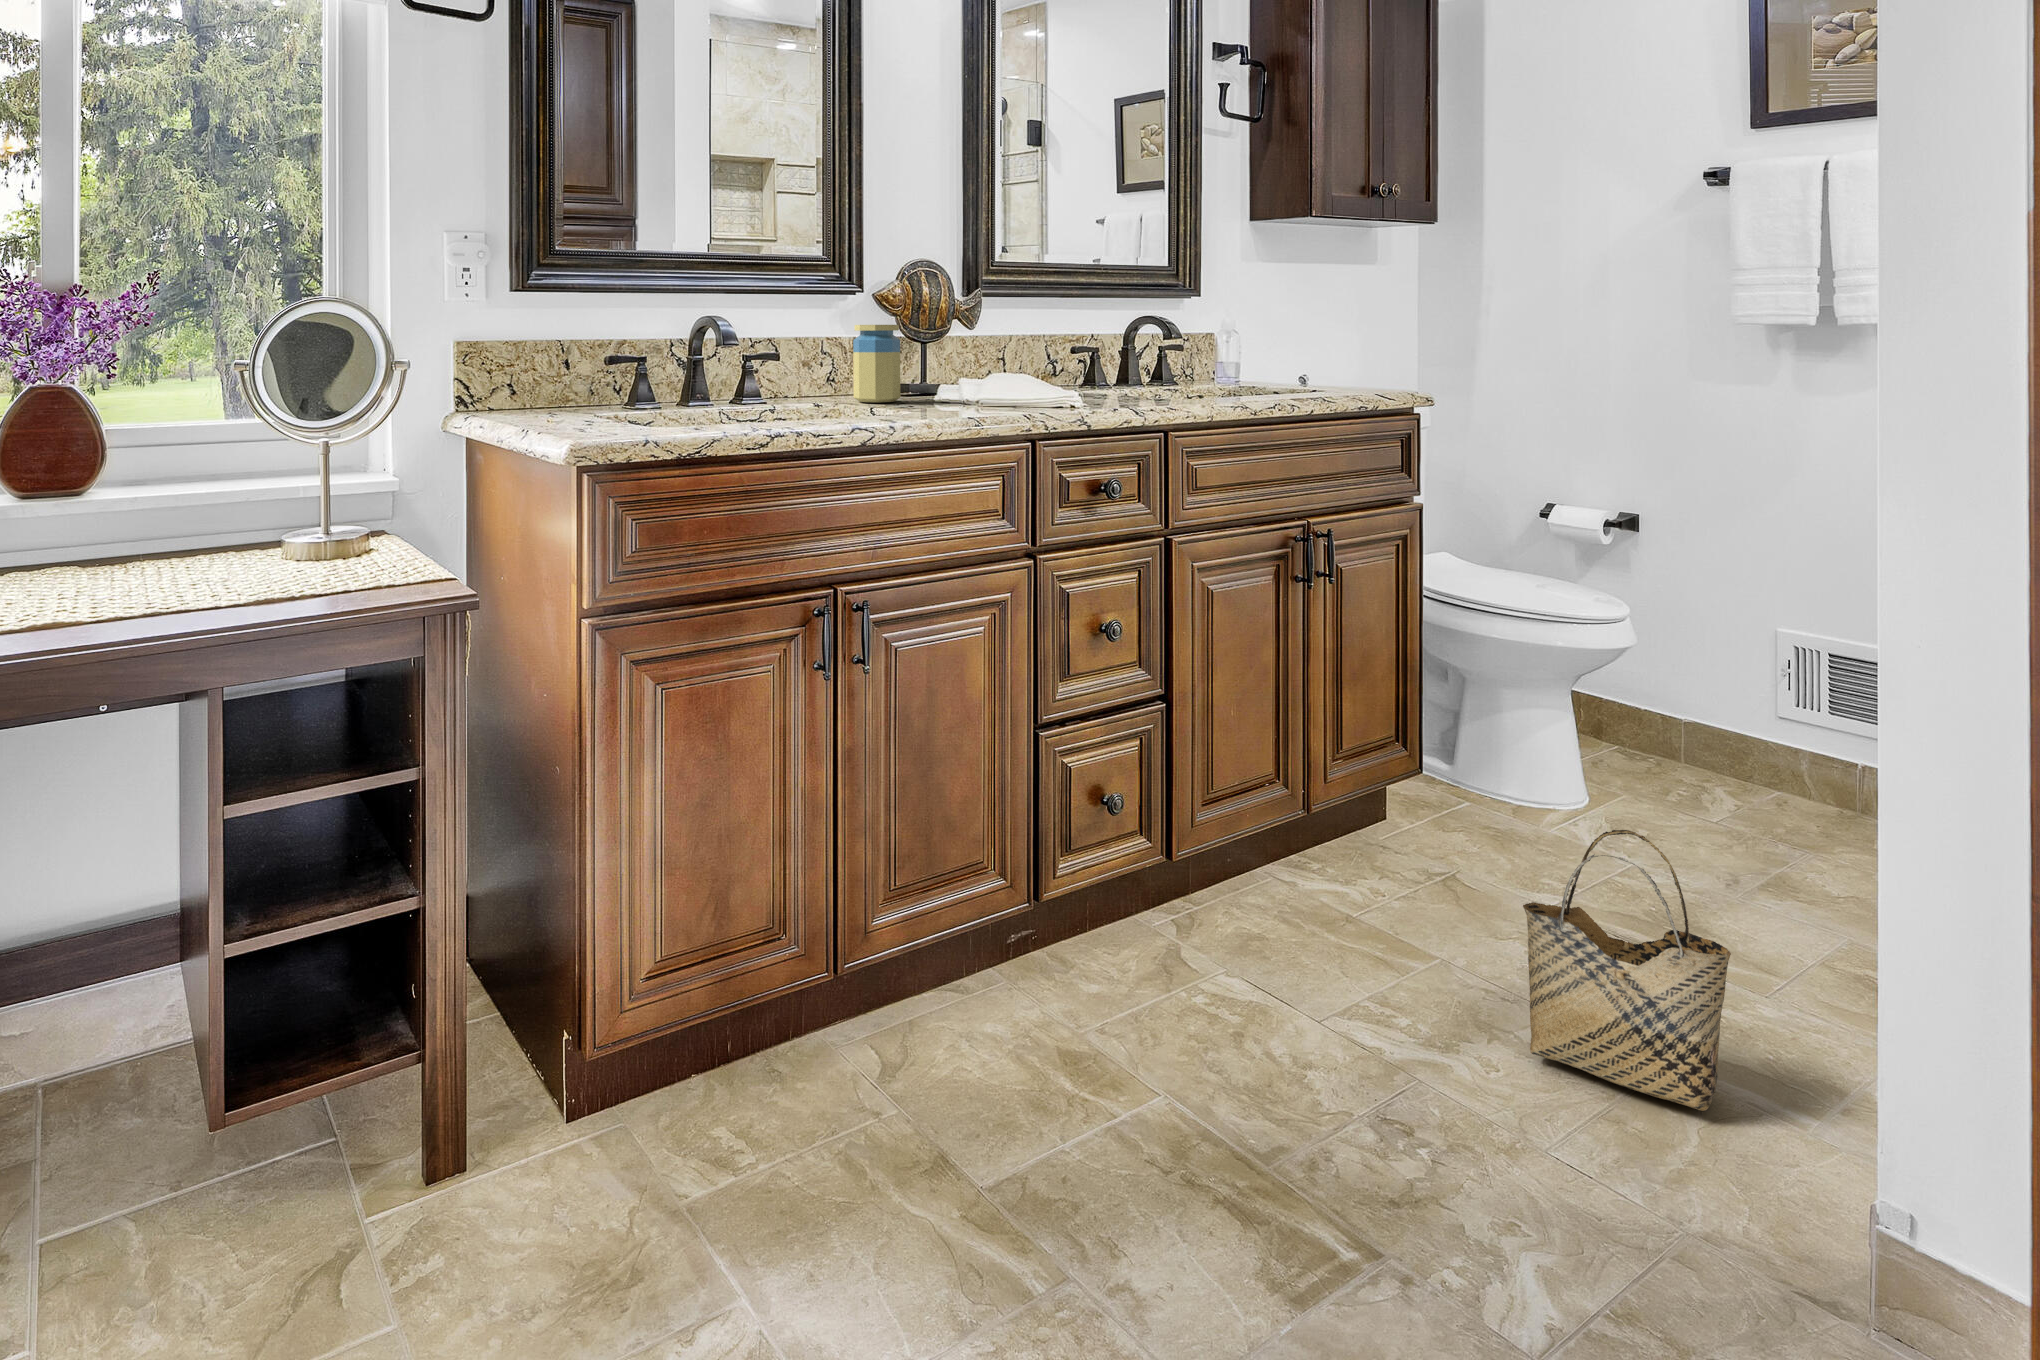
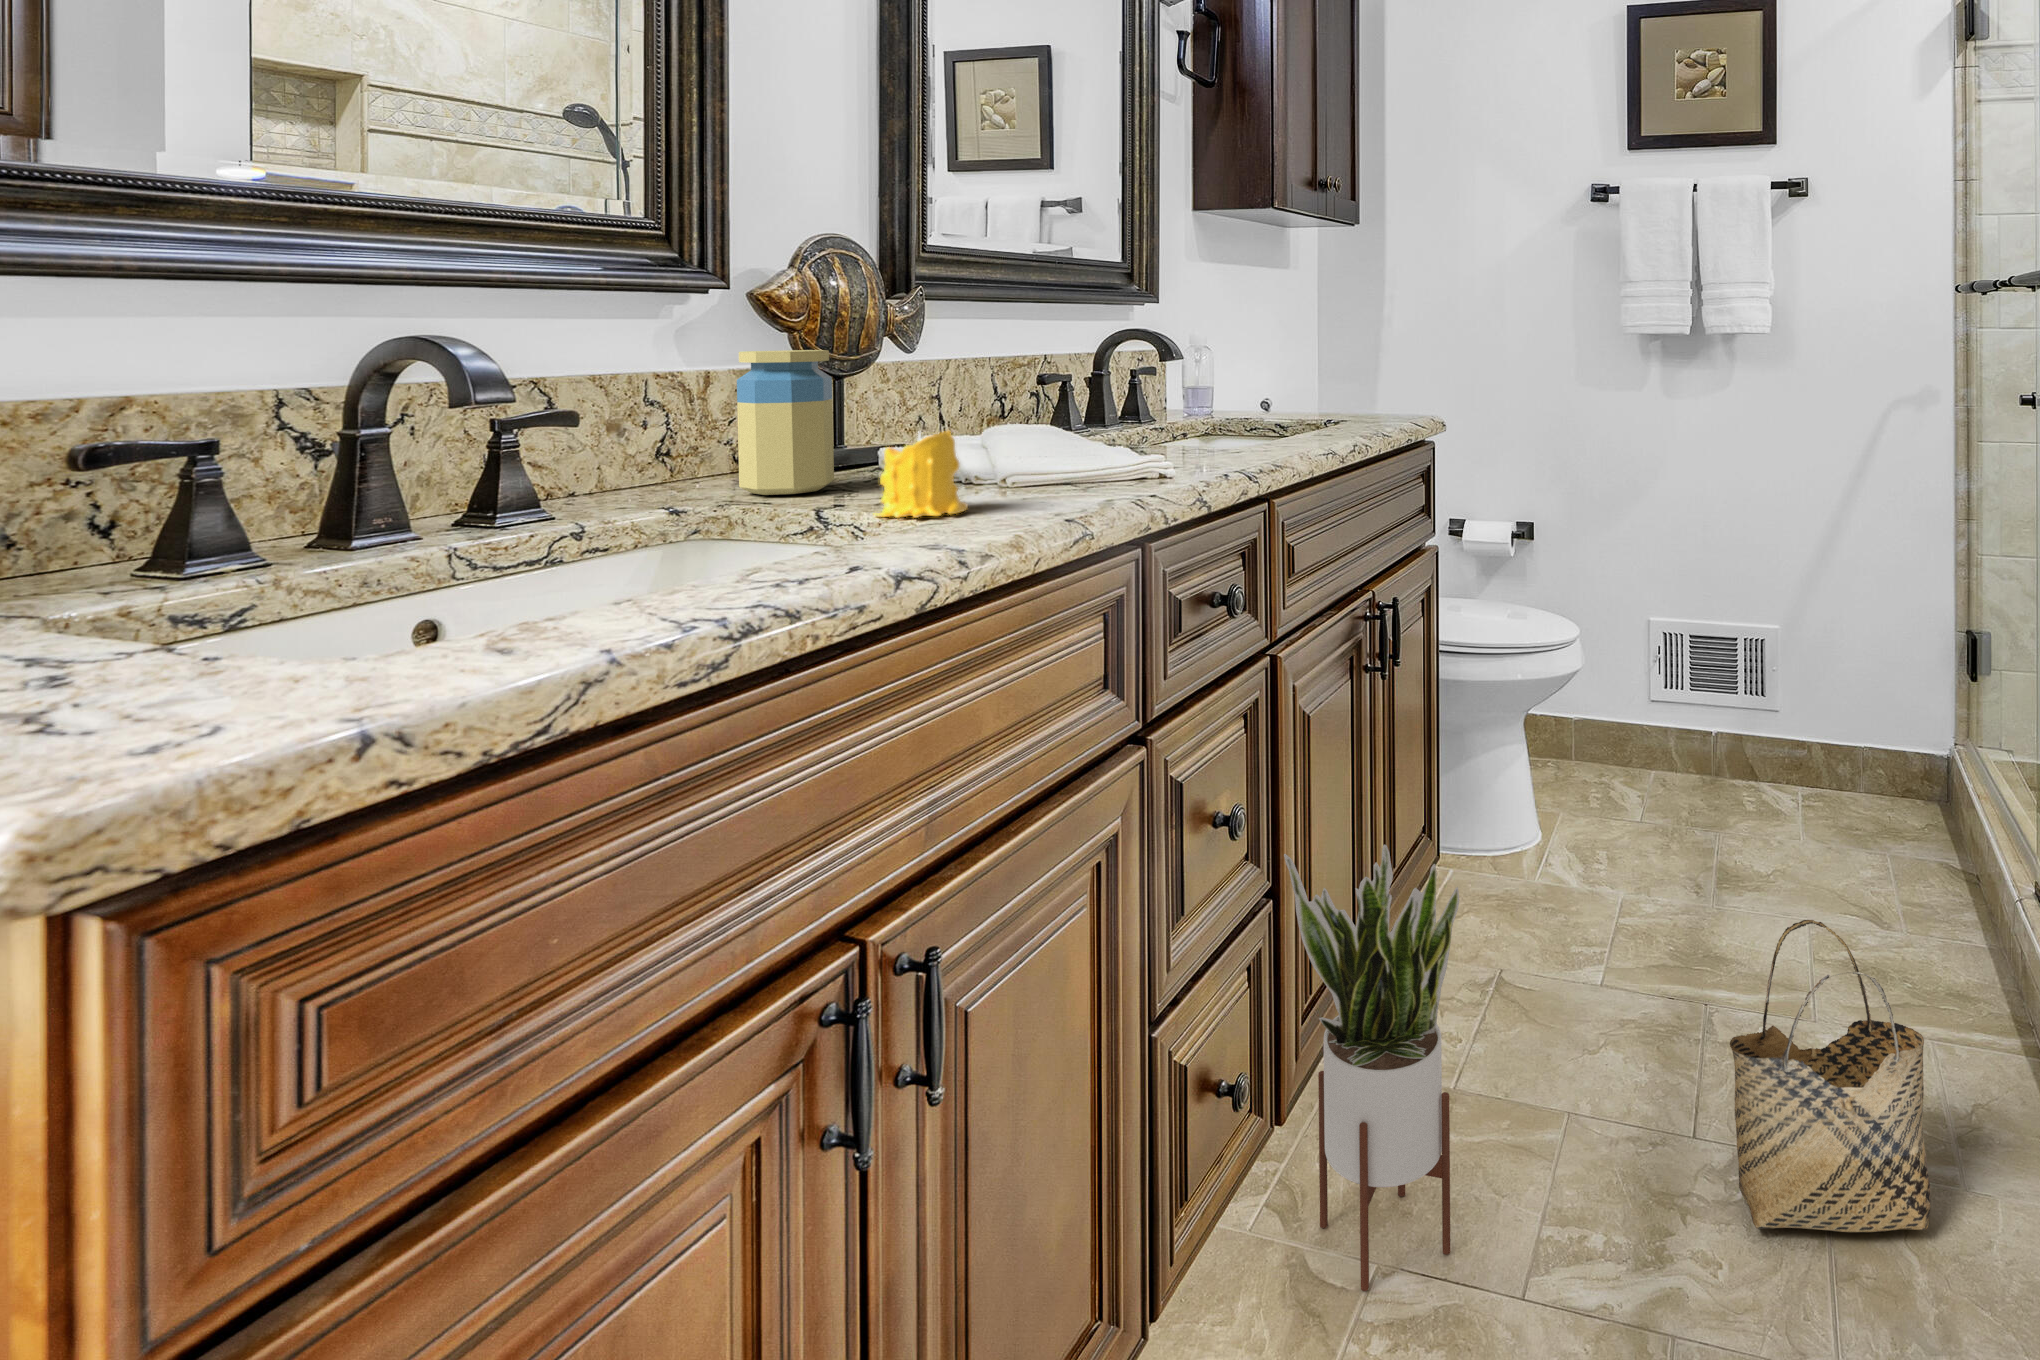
candle: none [897,365,947,413] -> present [875,431,968,518]
potted plant: none [1161,669,1291,981] -> present [1284,845,1459,1291]

